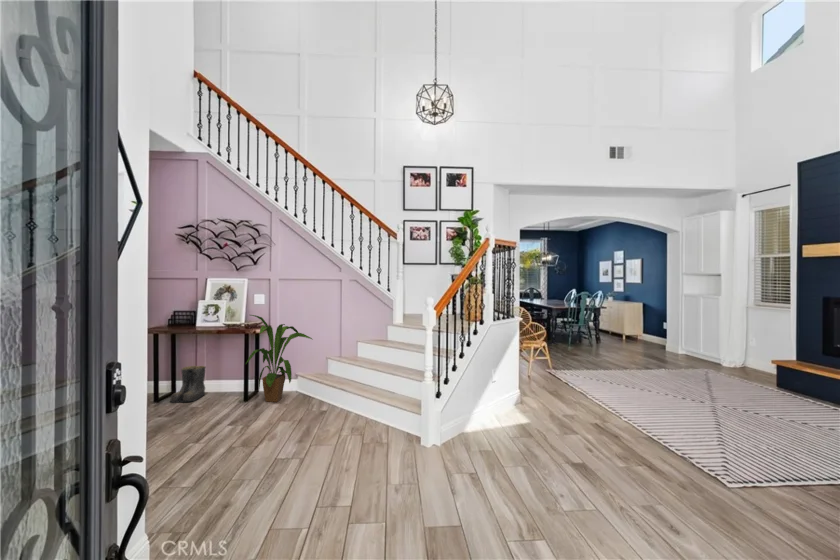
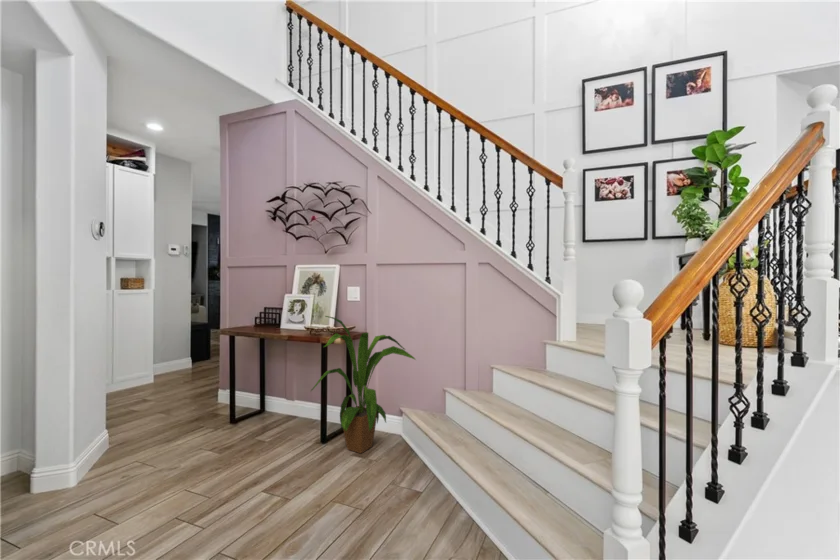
boots: present [170,366,206,403] -> none [244,380,294,430]

